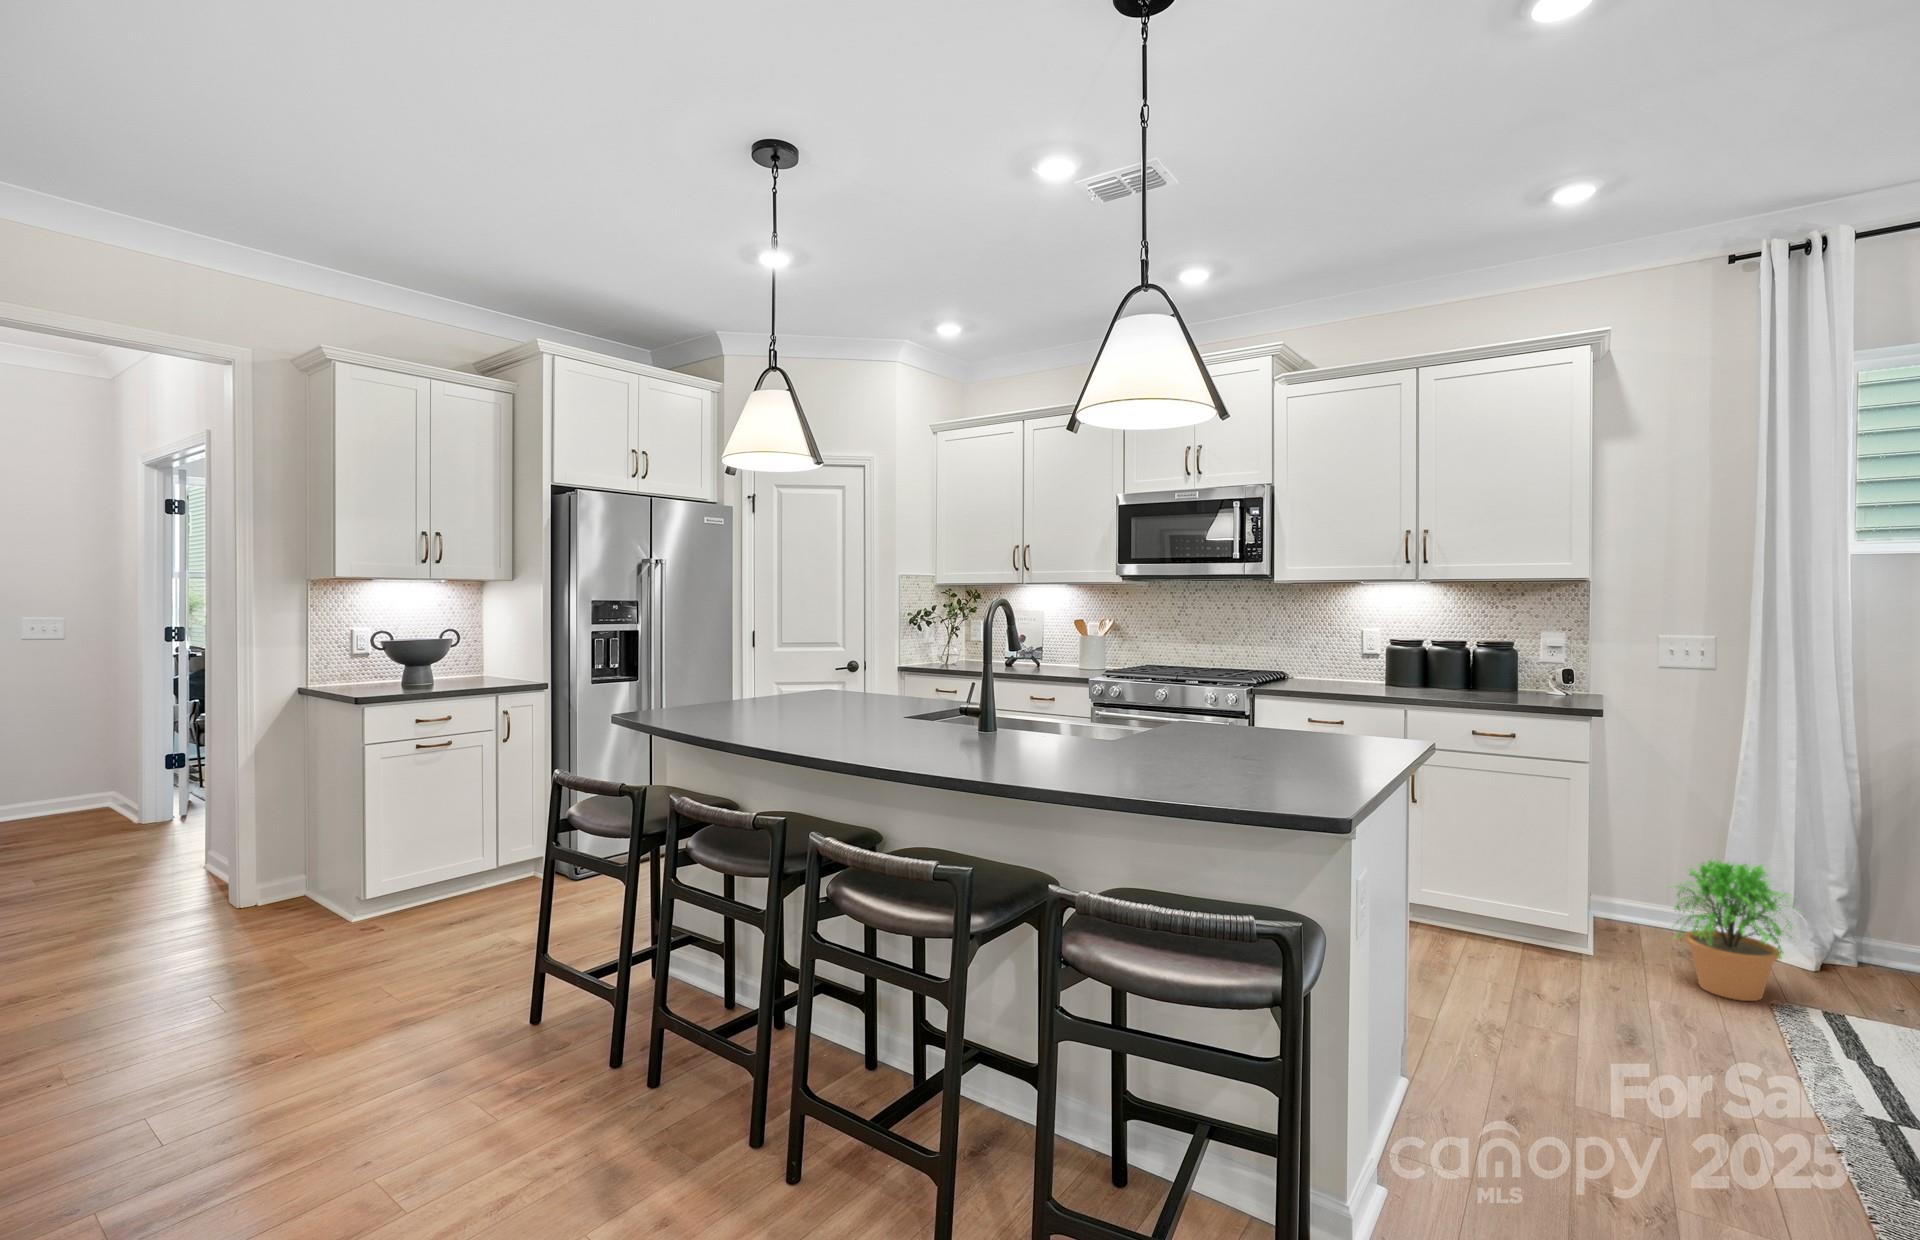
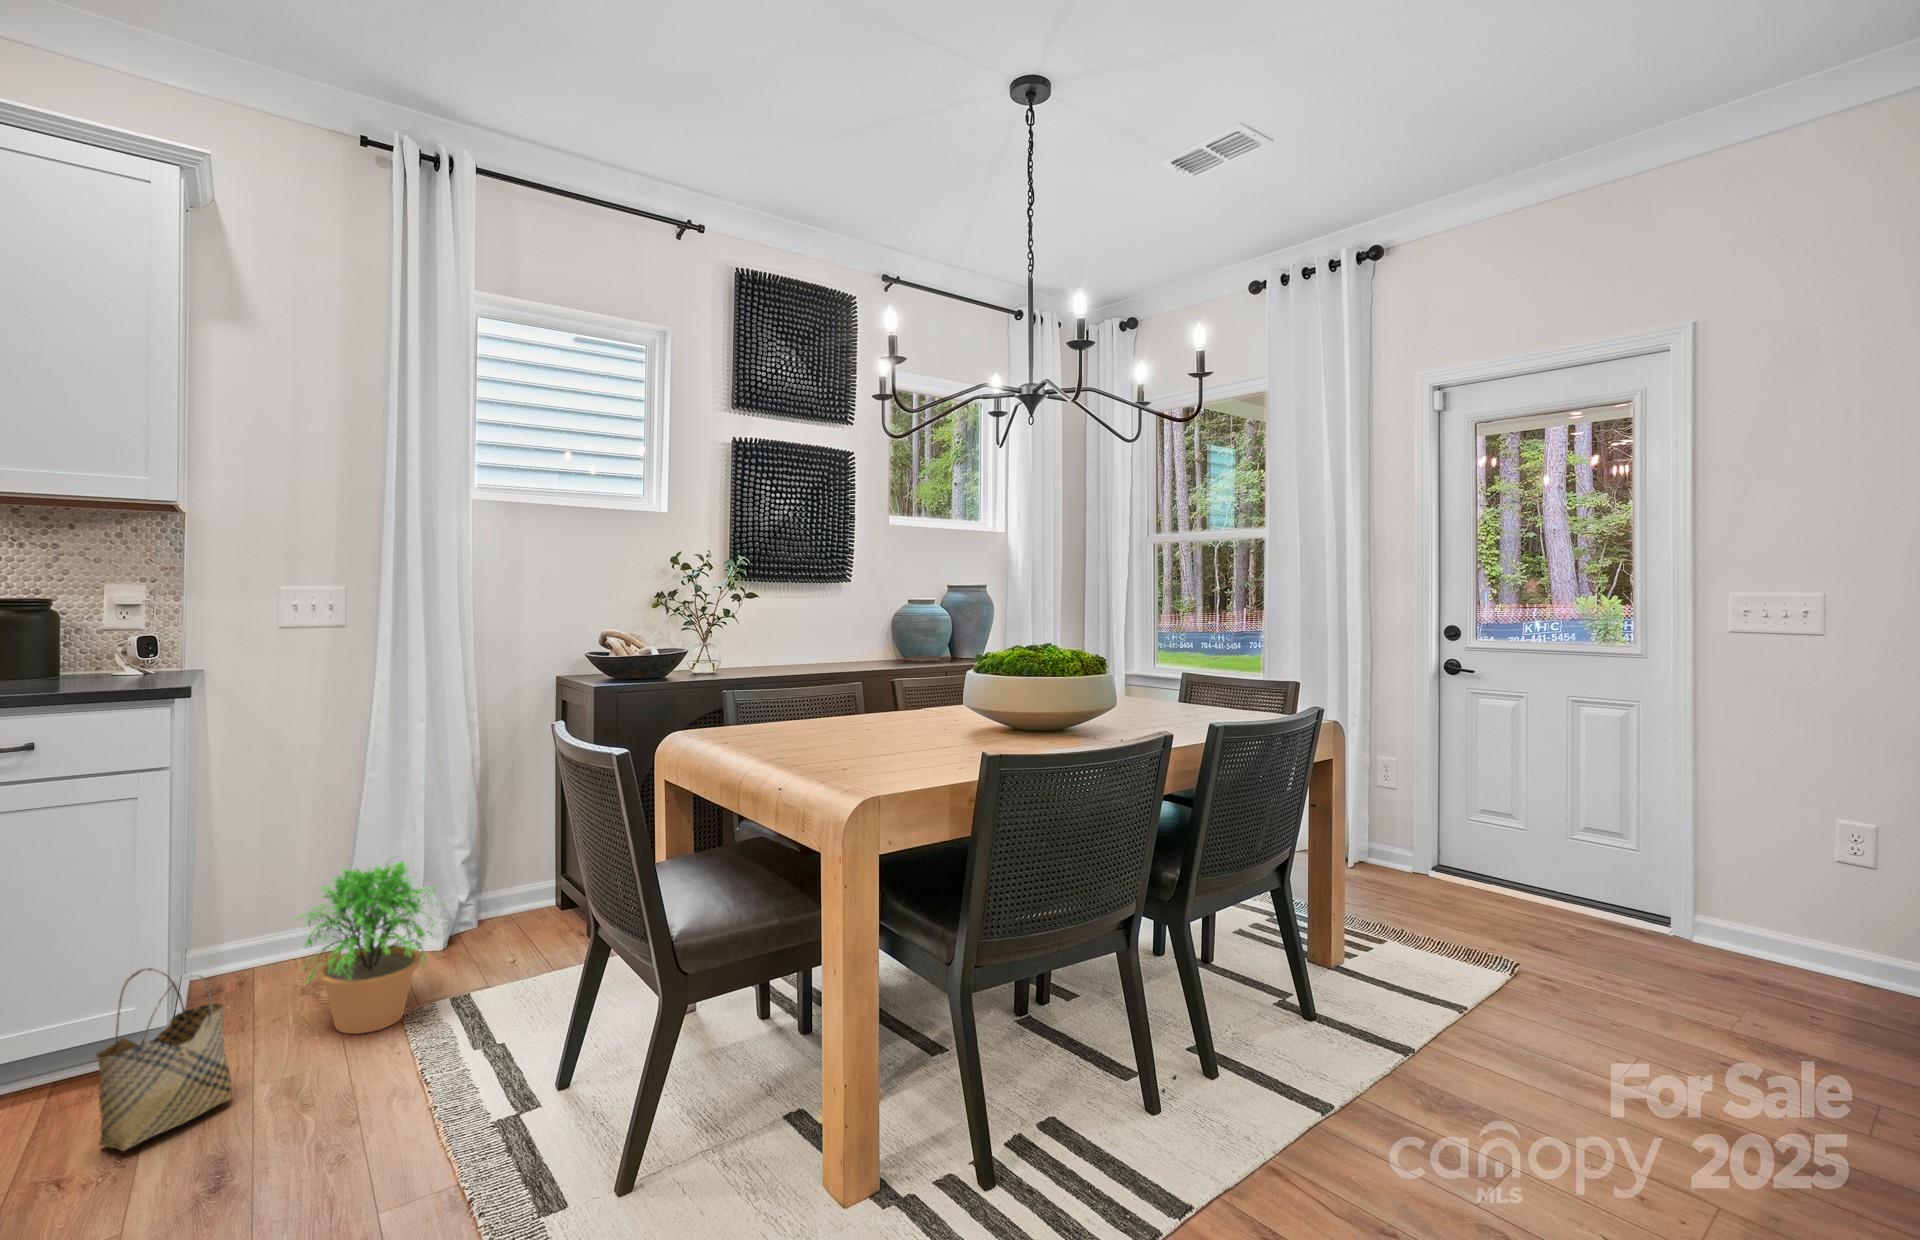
woven basket: none [1534,881,1616,993] -> present [96,968,231,1151]

